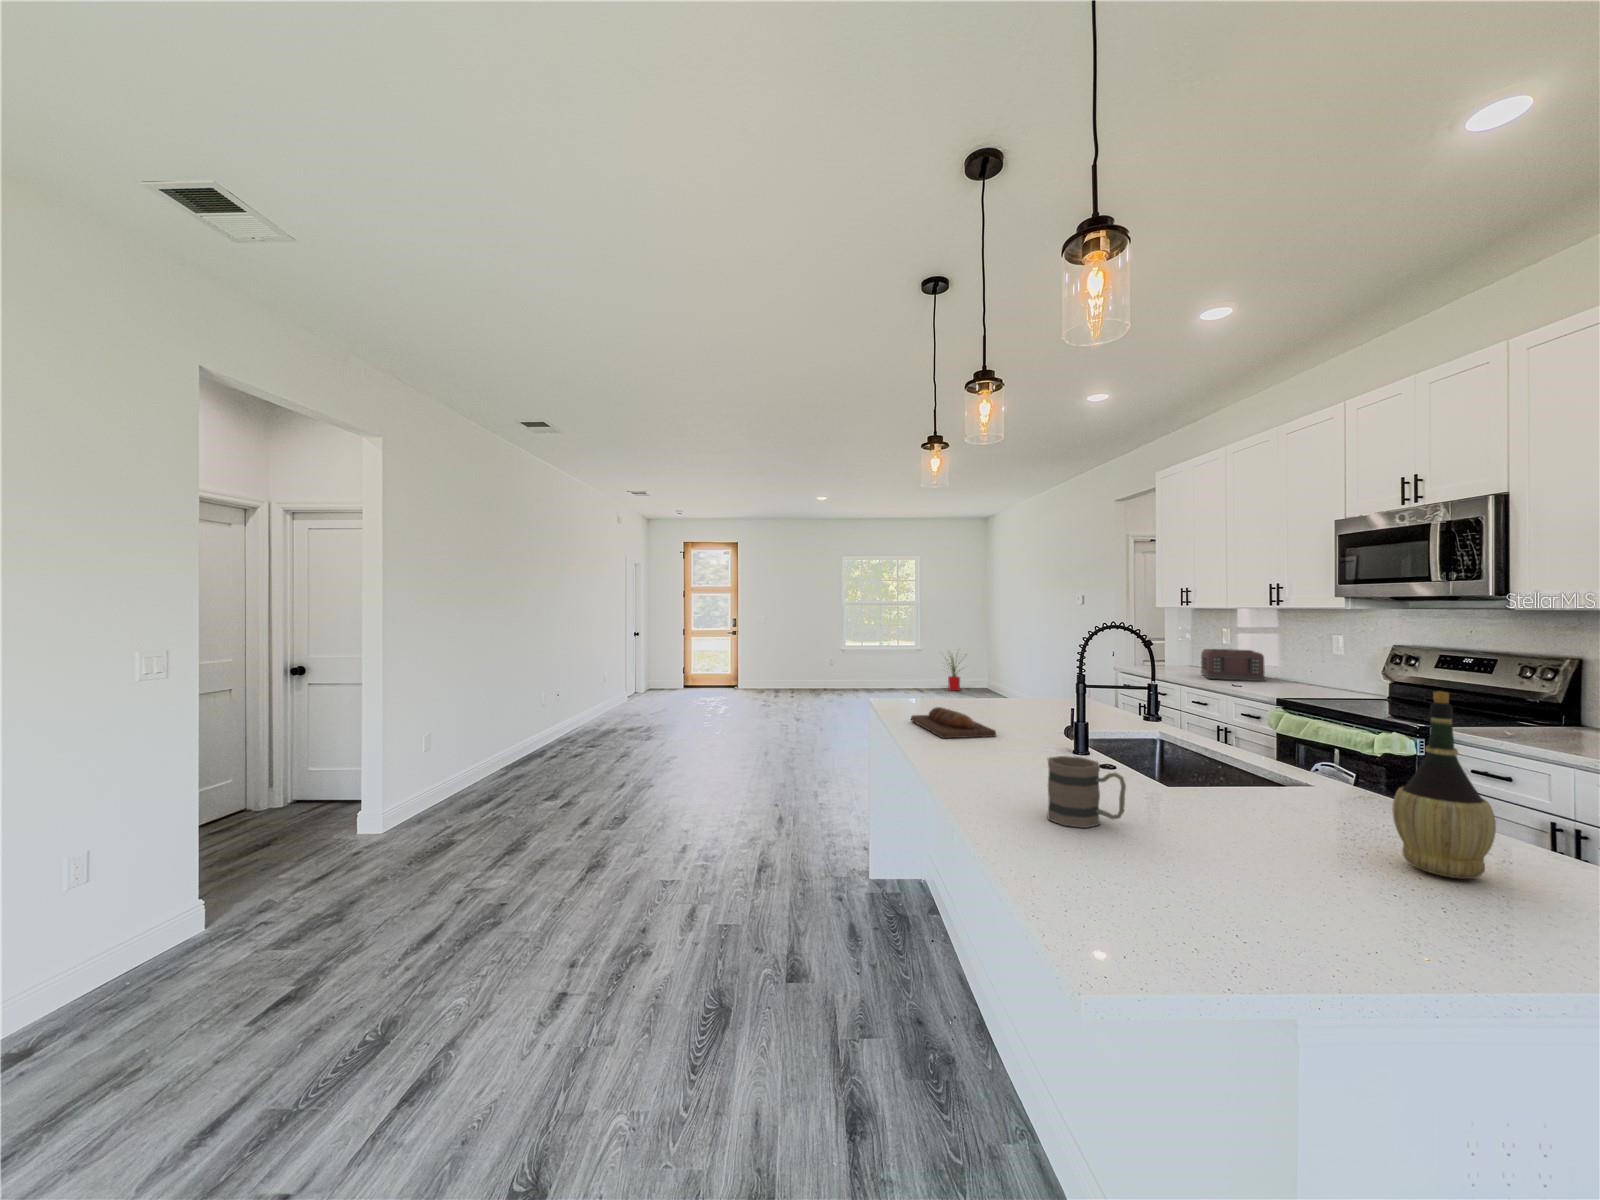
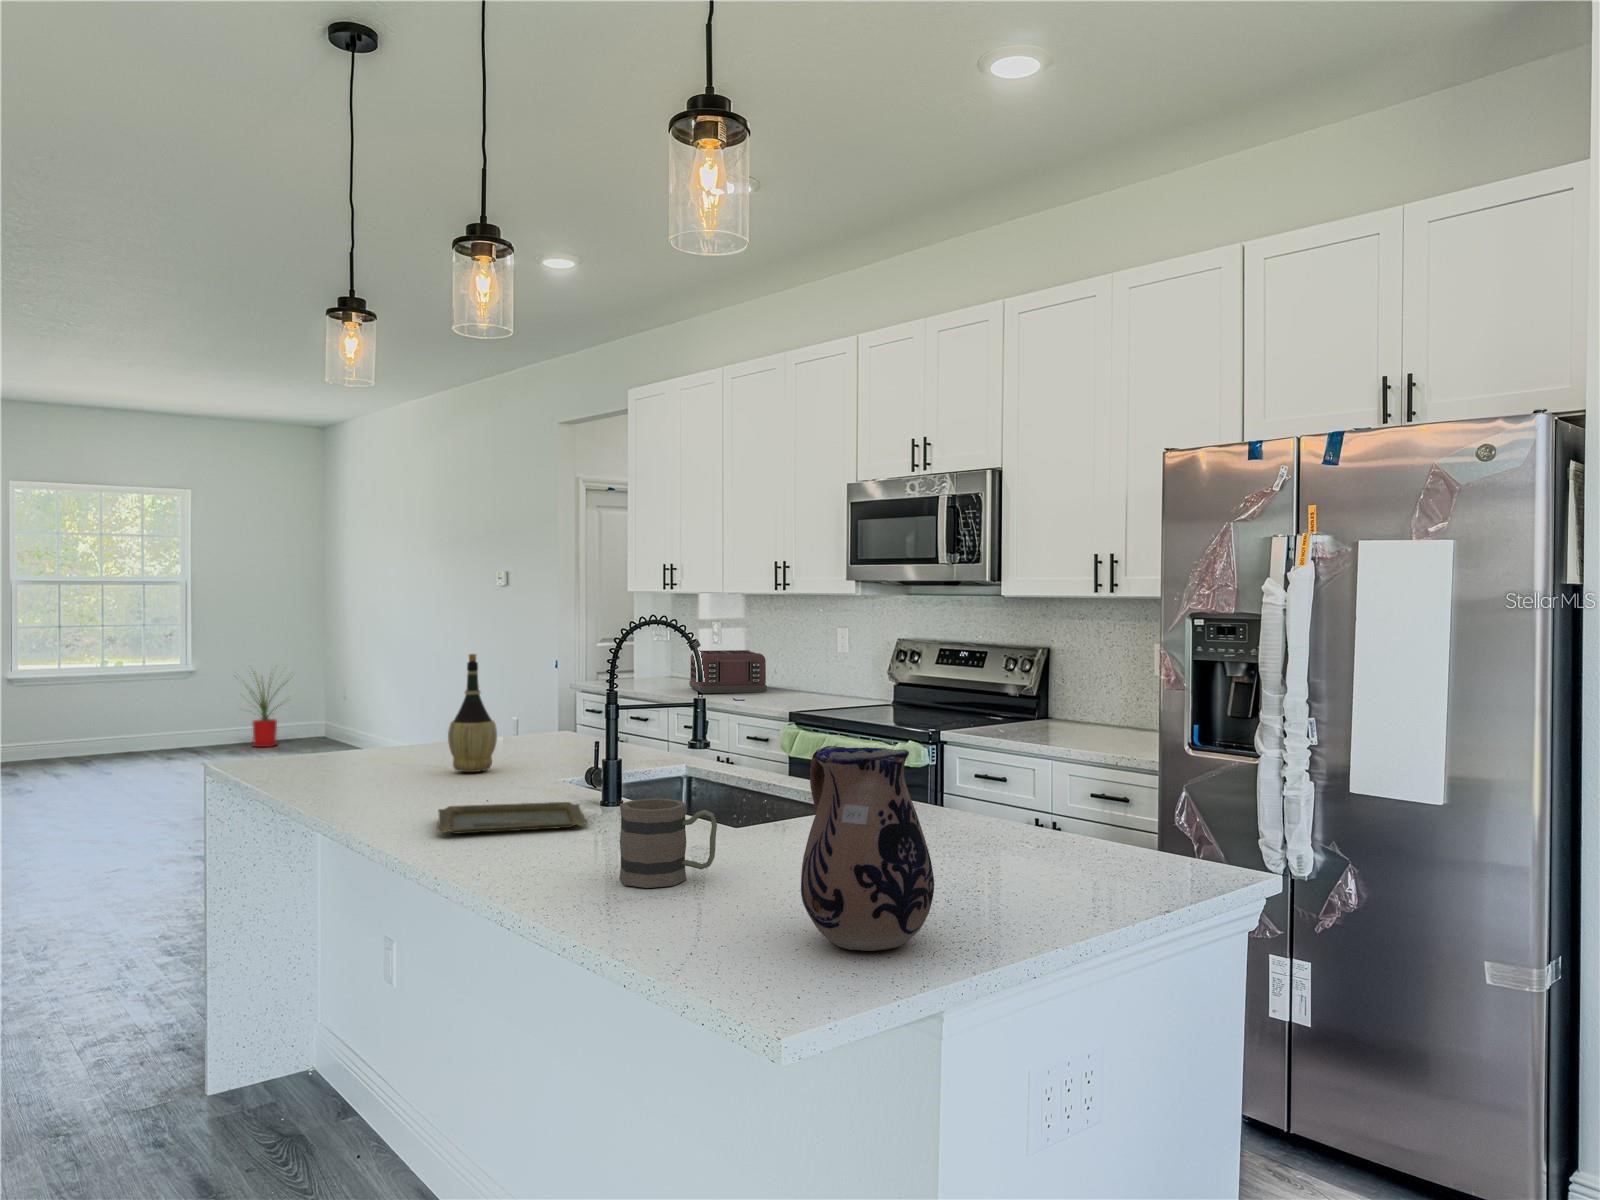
wine bottle: present [1392,691,1496,879] -> present [448,654,497,772]
bread loaf: present [911,707,996,738] -> none [318,763,477,811]
ceramic pitcher: none [1166,736,1322,947] -> present [801,746,934,951]
tray: none [952,740,1055,766] -> present [437,802,586,834]

